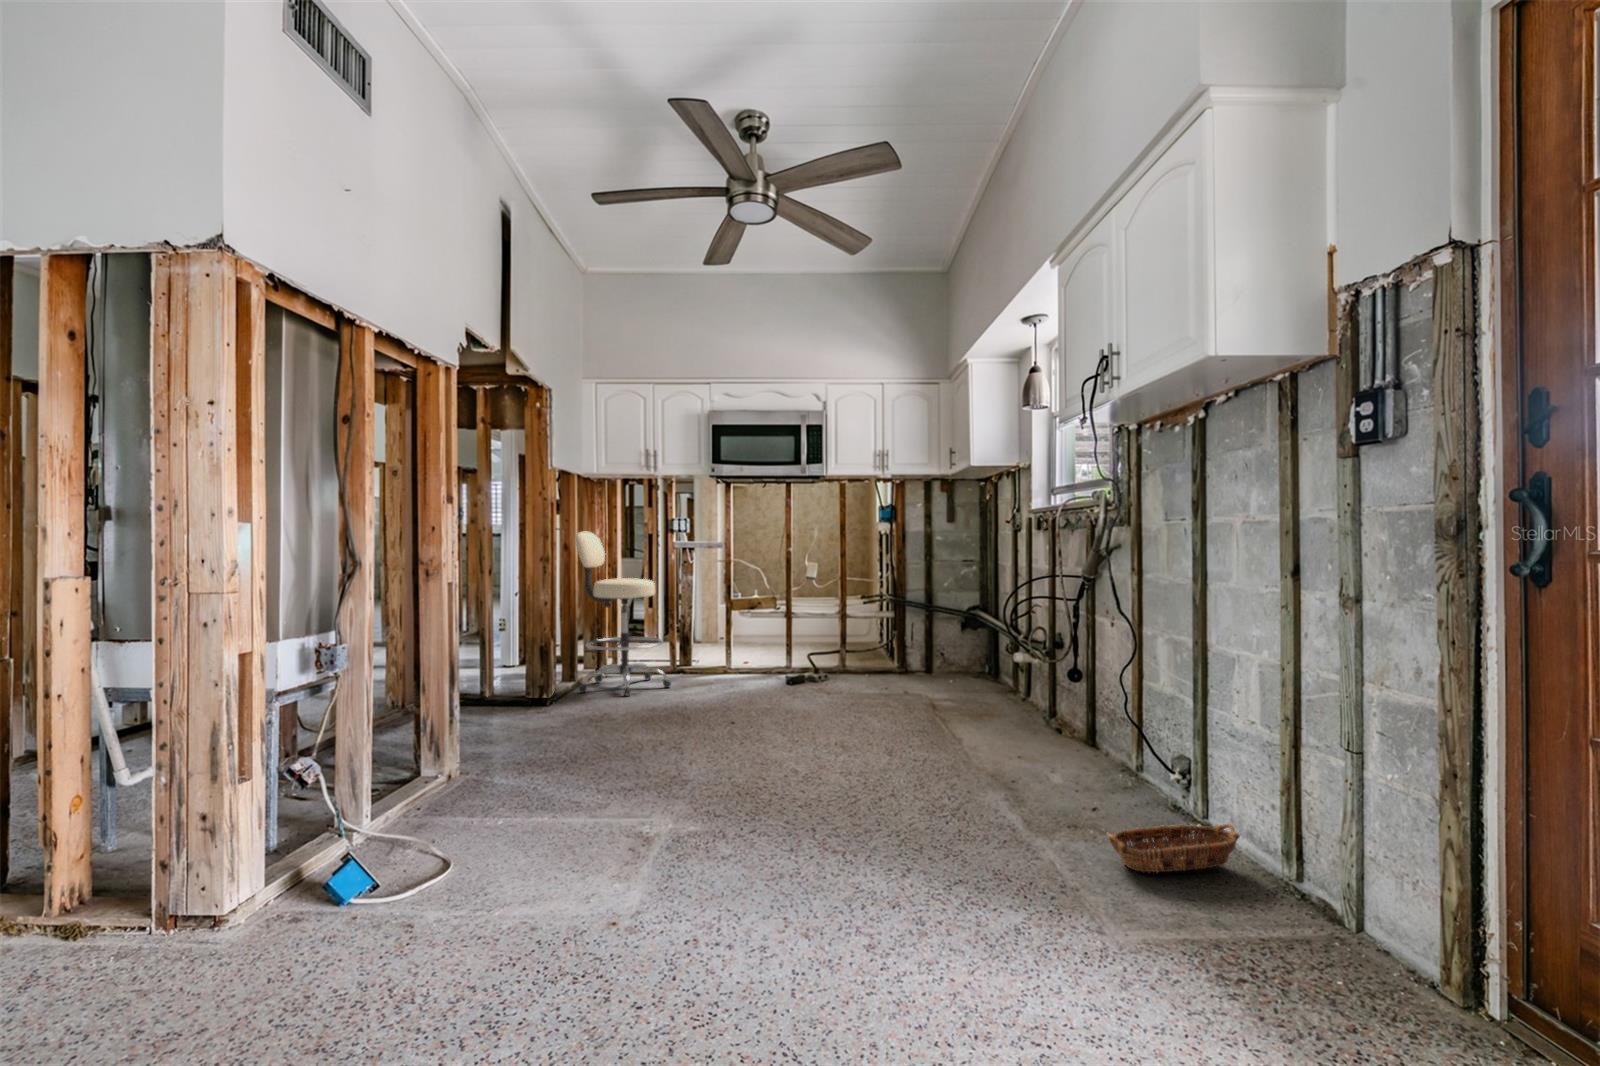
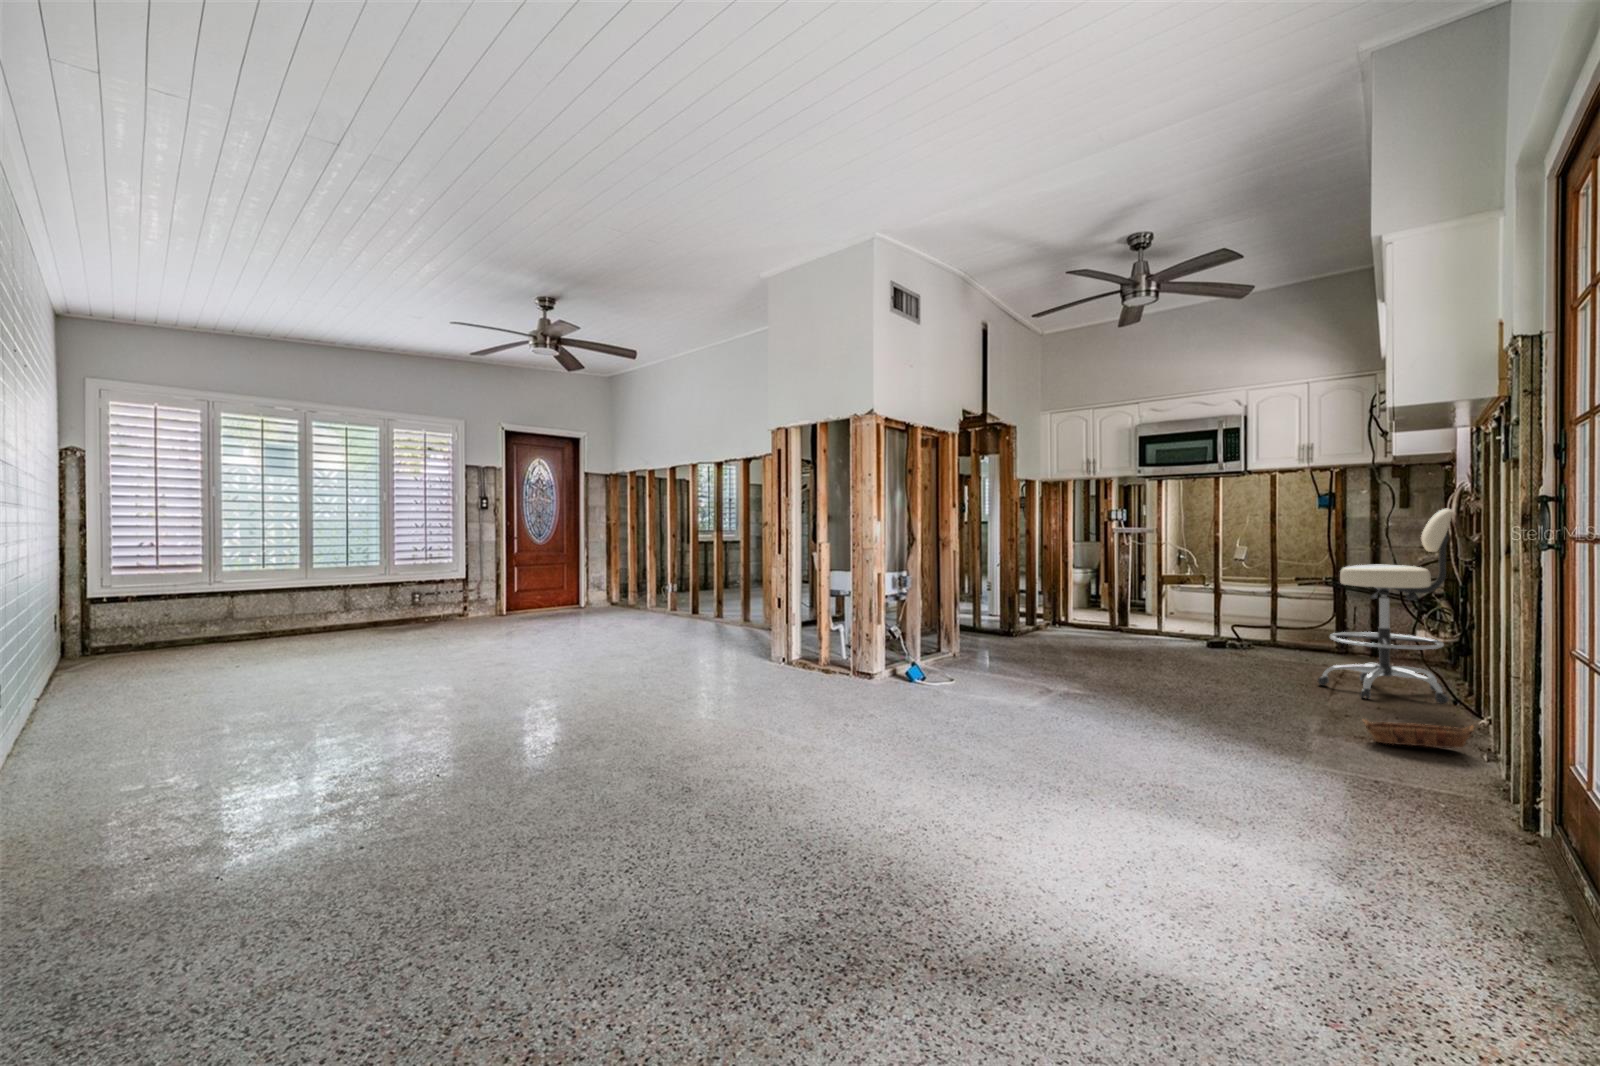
stool: present [575,531,671,695] -> present [1318,509,1453,704]

